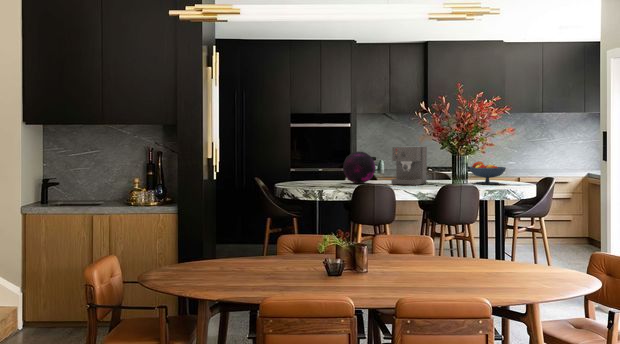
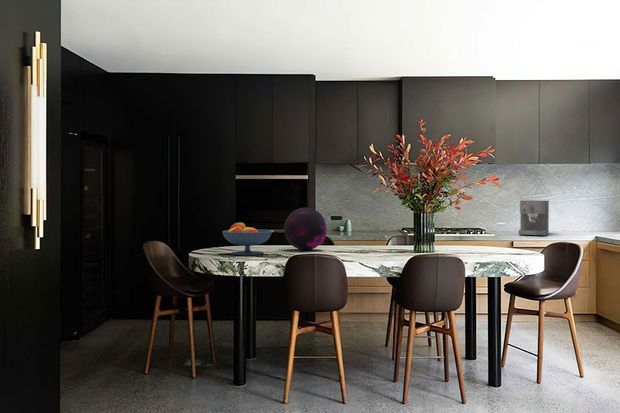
coffee maker: present [391,146,427,185] -> present [519,200,549,236]
fruit bowl: present [470,161,506,184] -> present [223,223,272,255]

